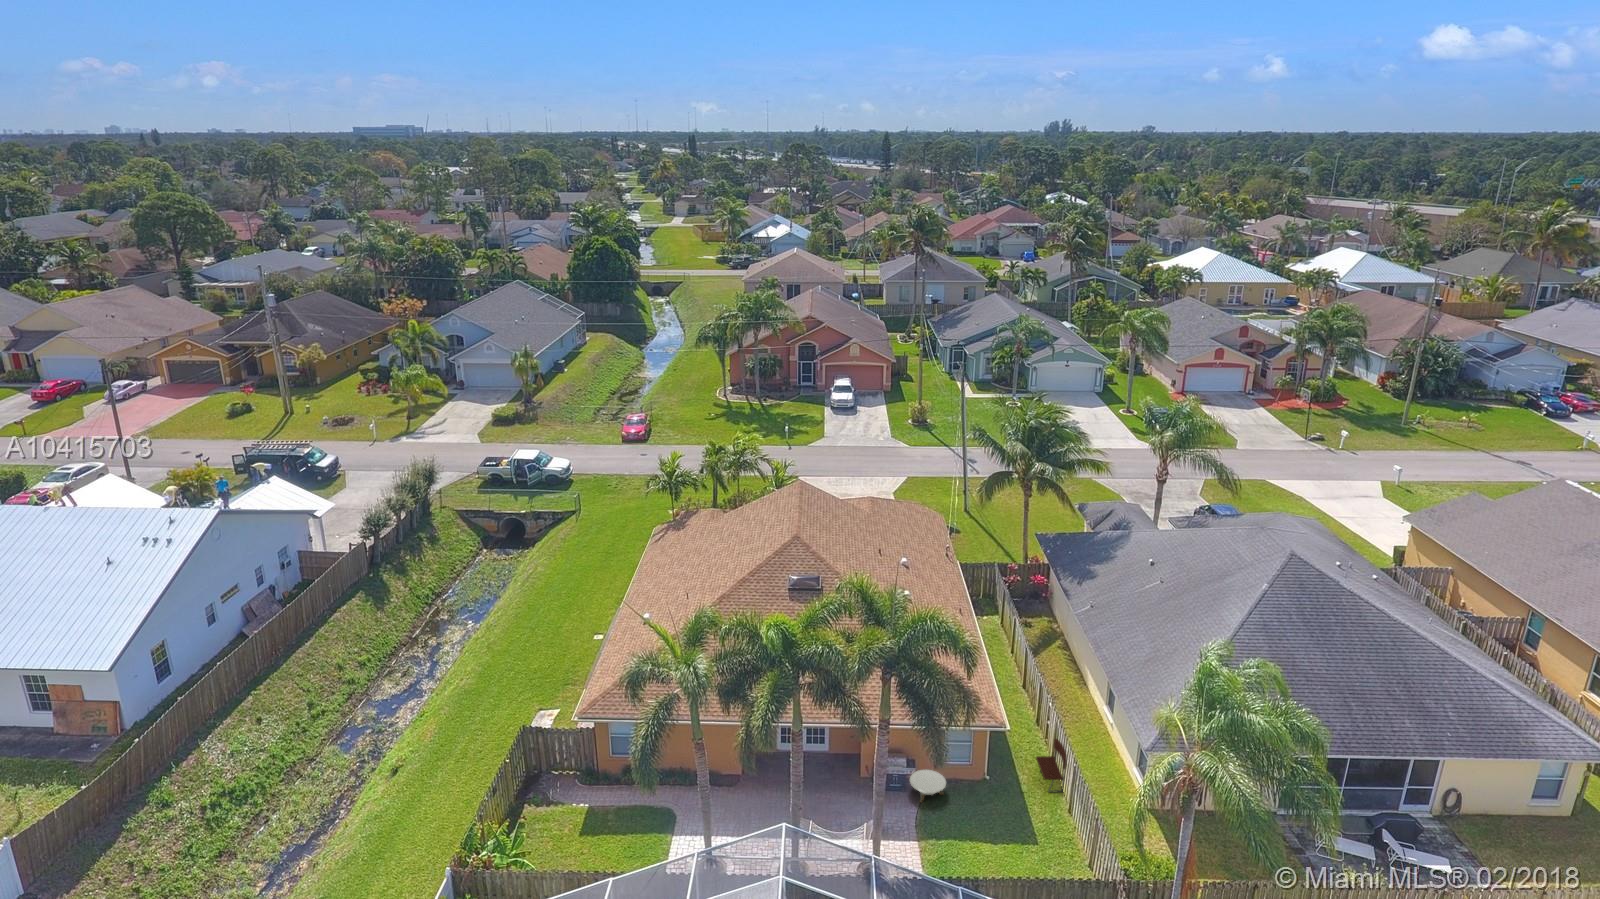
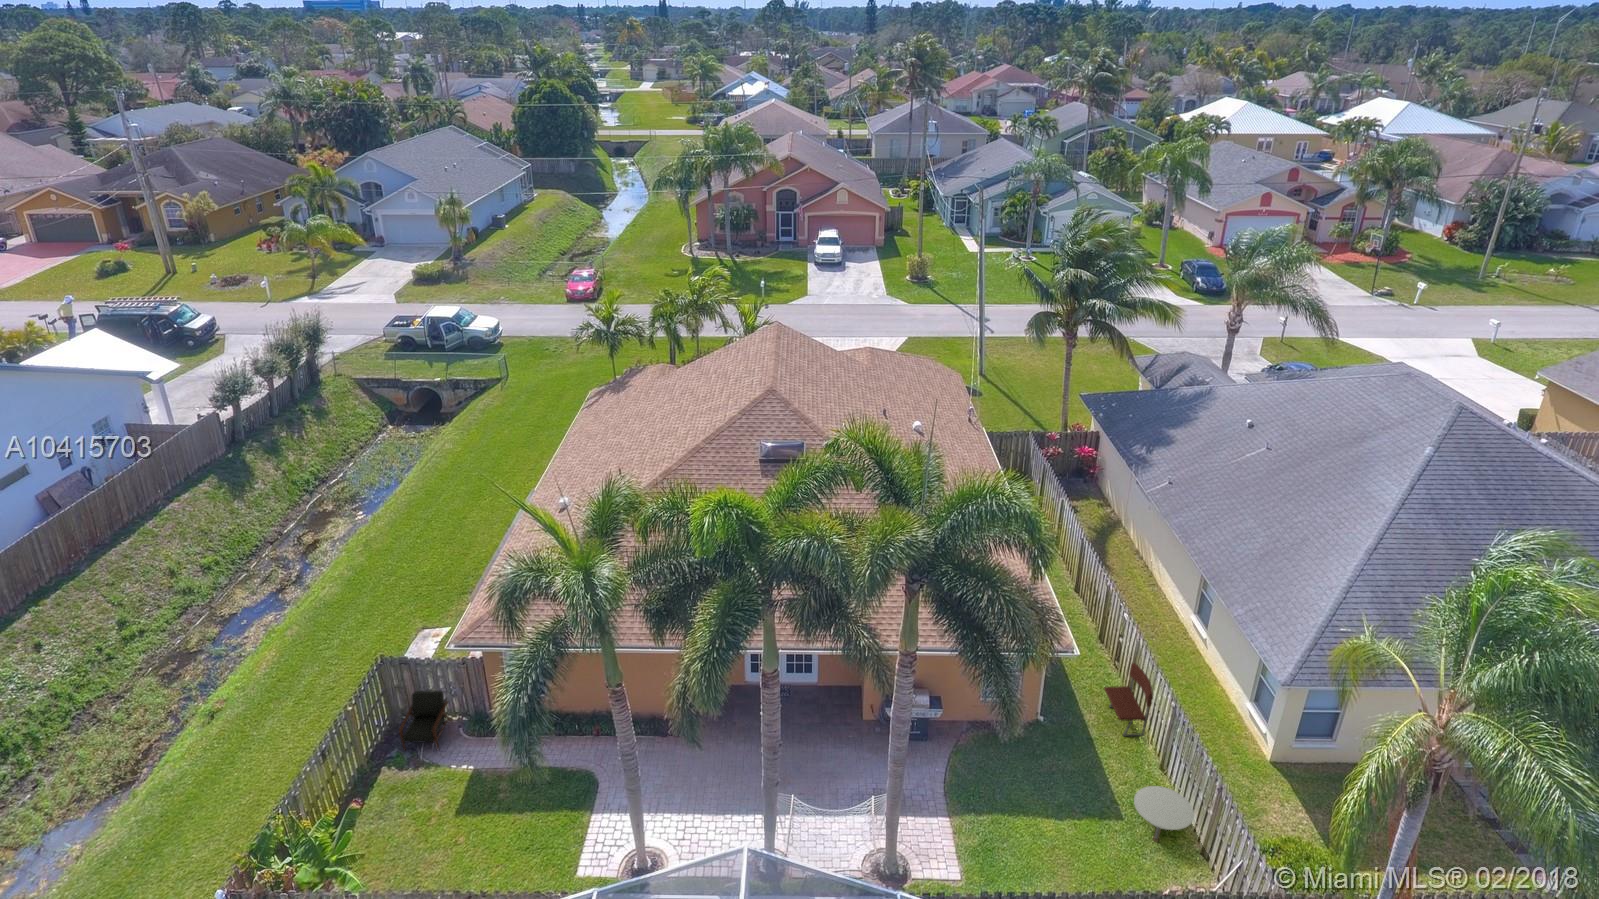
chair: none [529,753,564,796] -> present [399,691,452,751]
round table: present [910,770,946,803] -> present [1134,786,1194,842]

